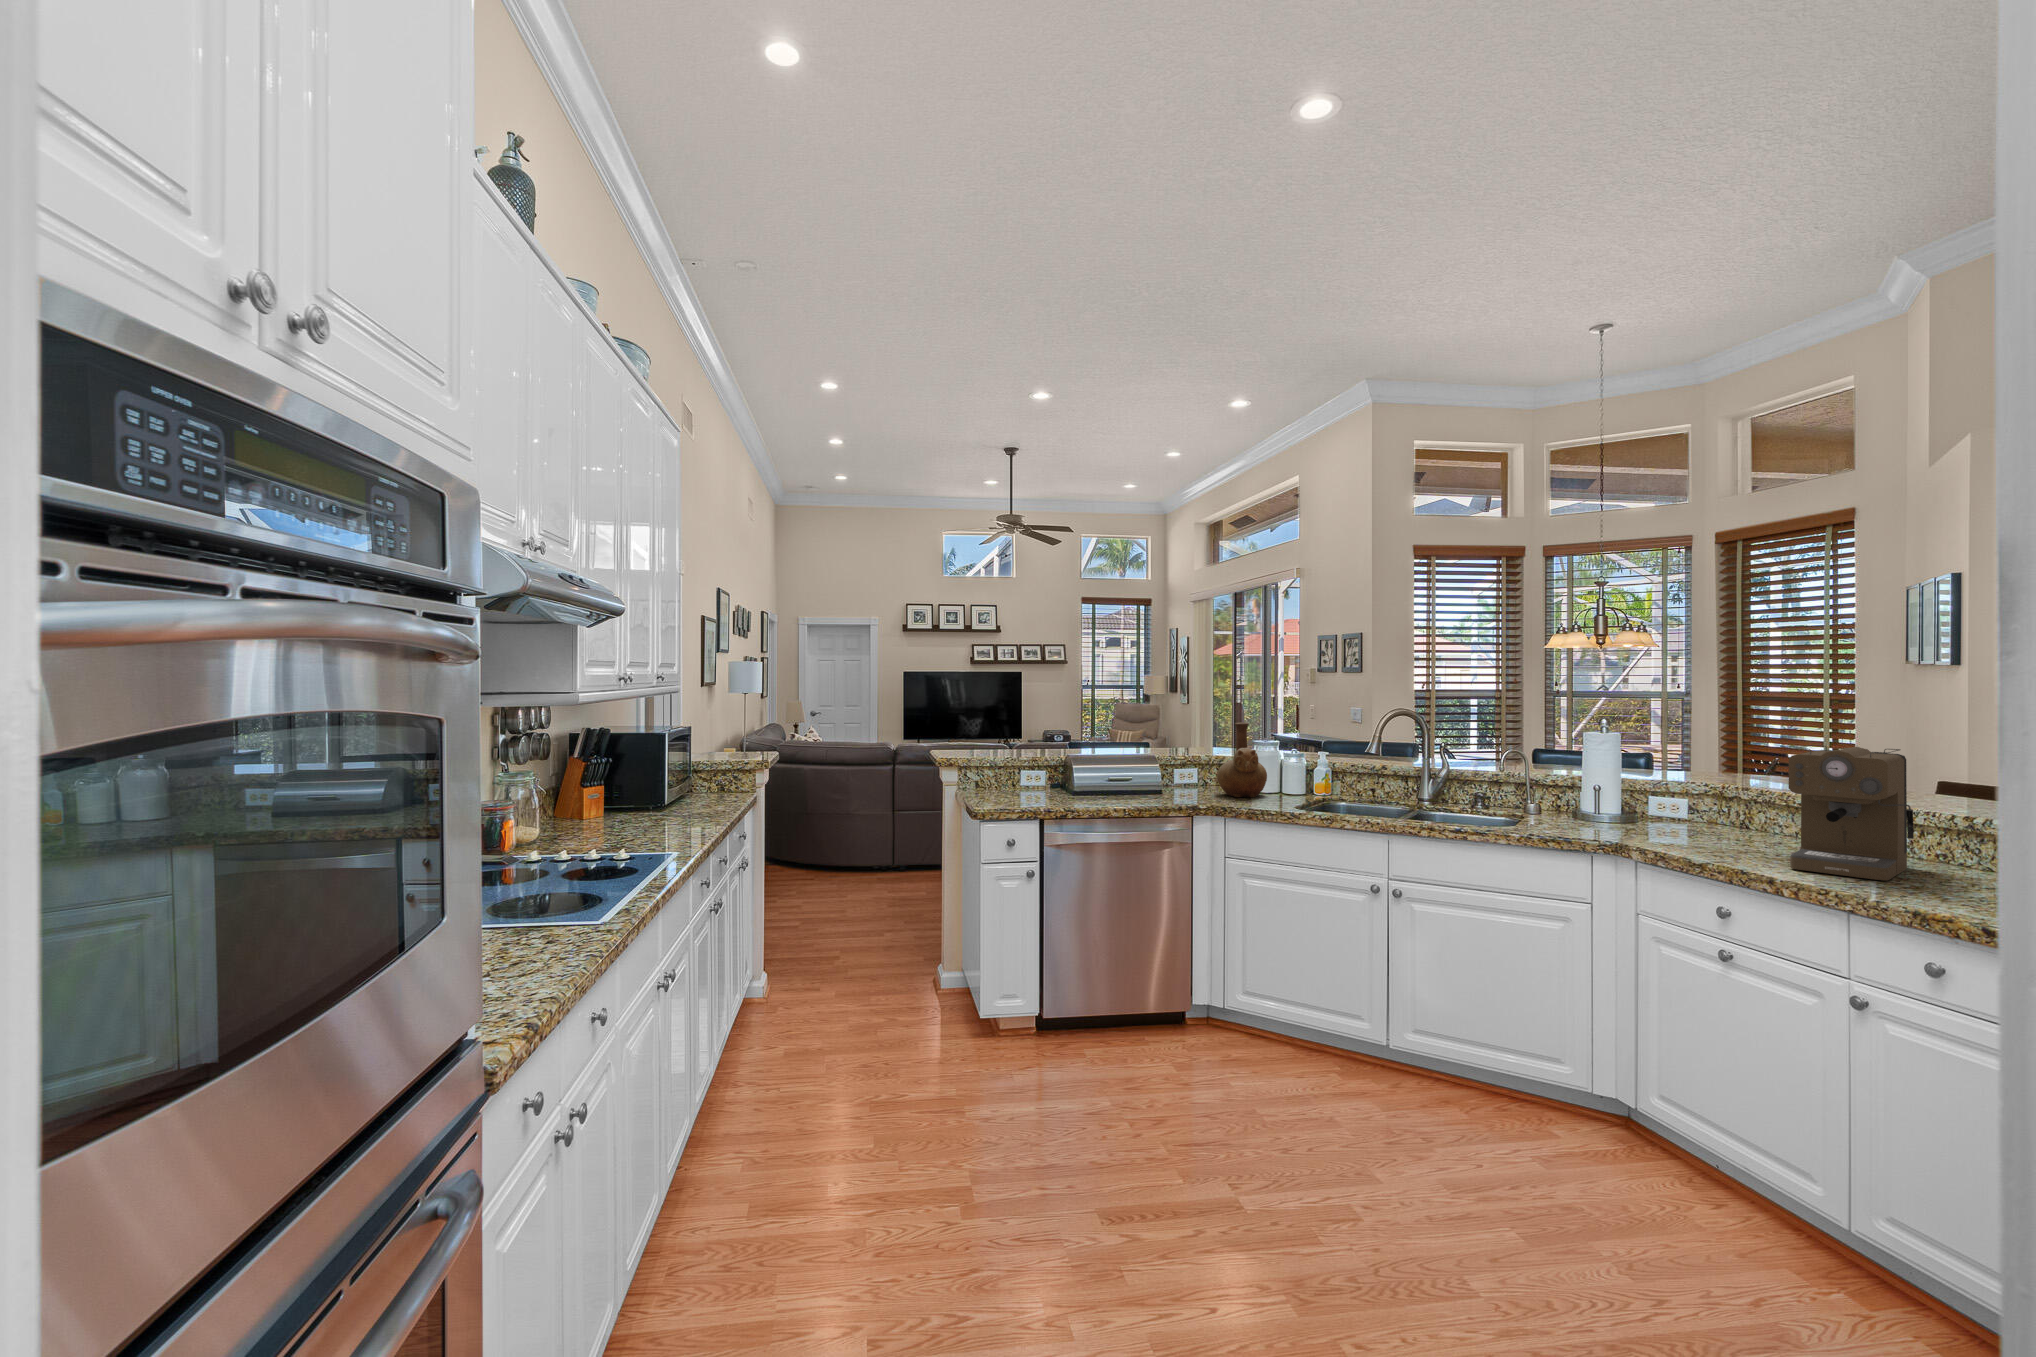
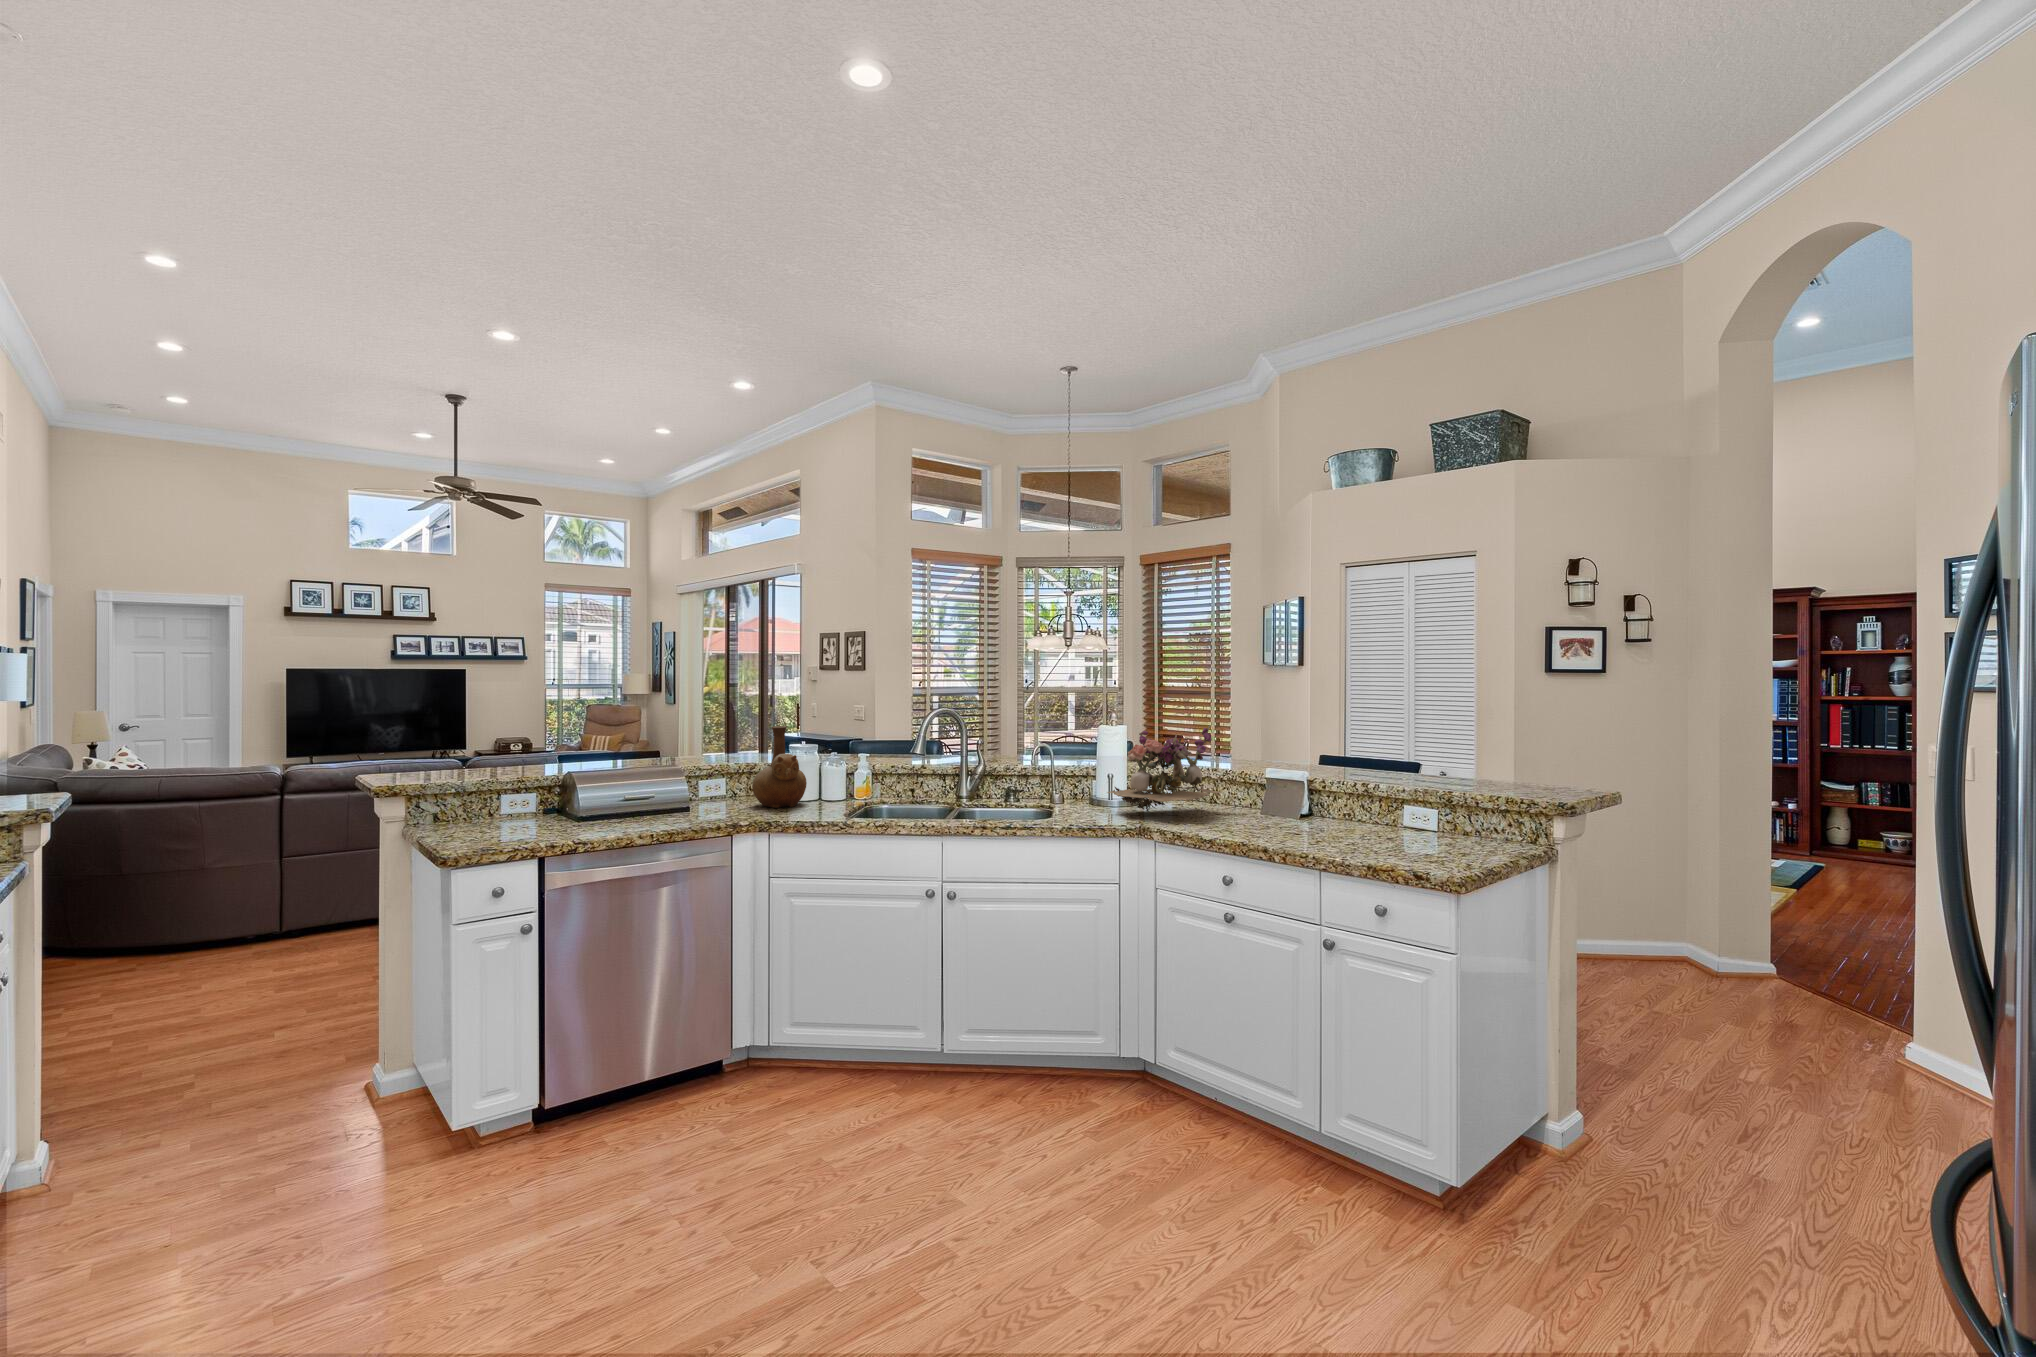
flower arrangement: none [1587,735,1744,832] -> present [1107,725,1220,812]
coffee maker: present [1789,745,1914,880] -> none [1269,733,1346,840]

